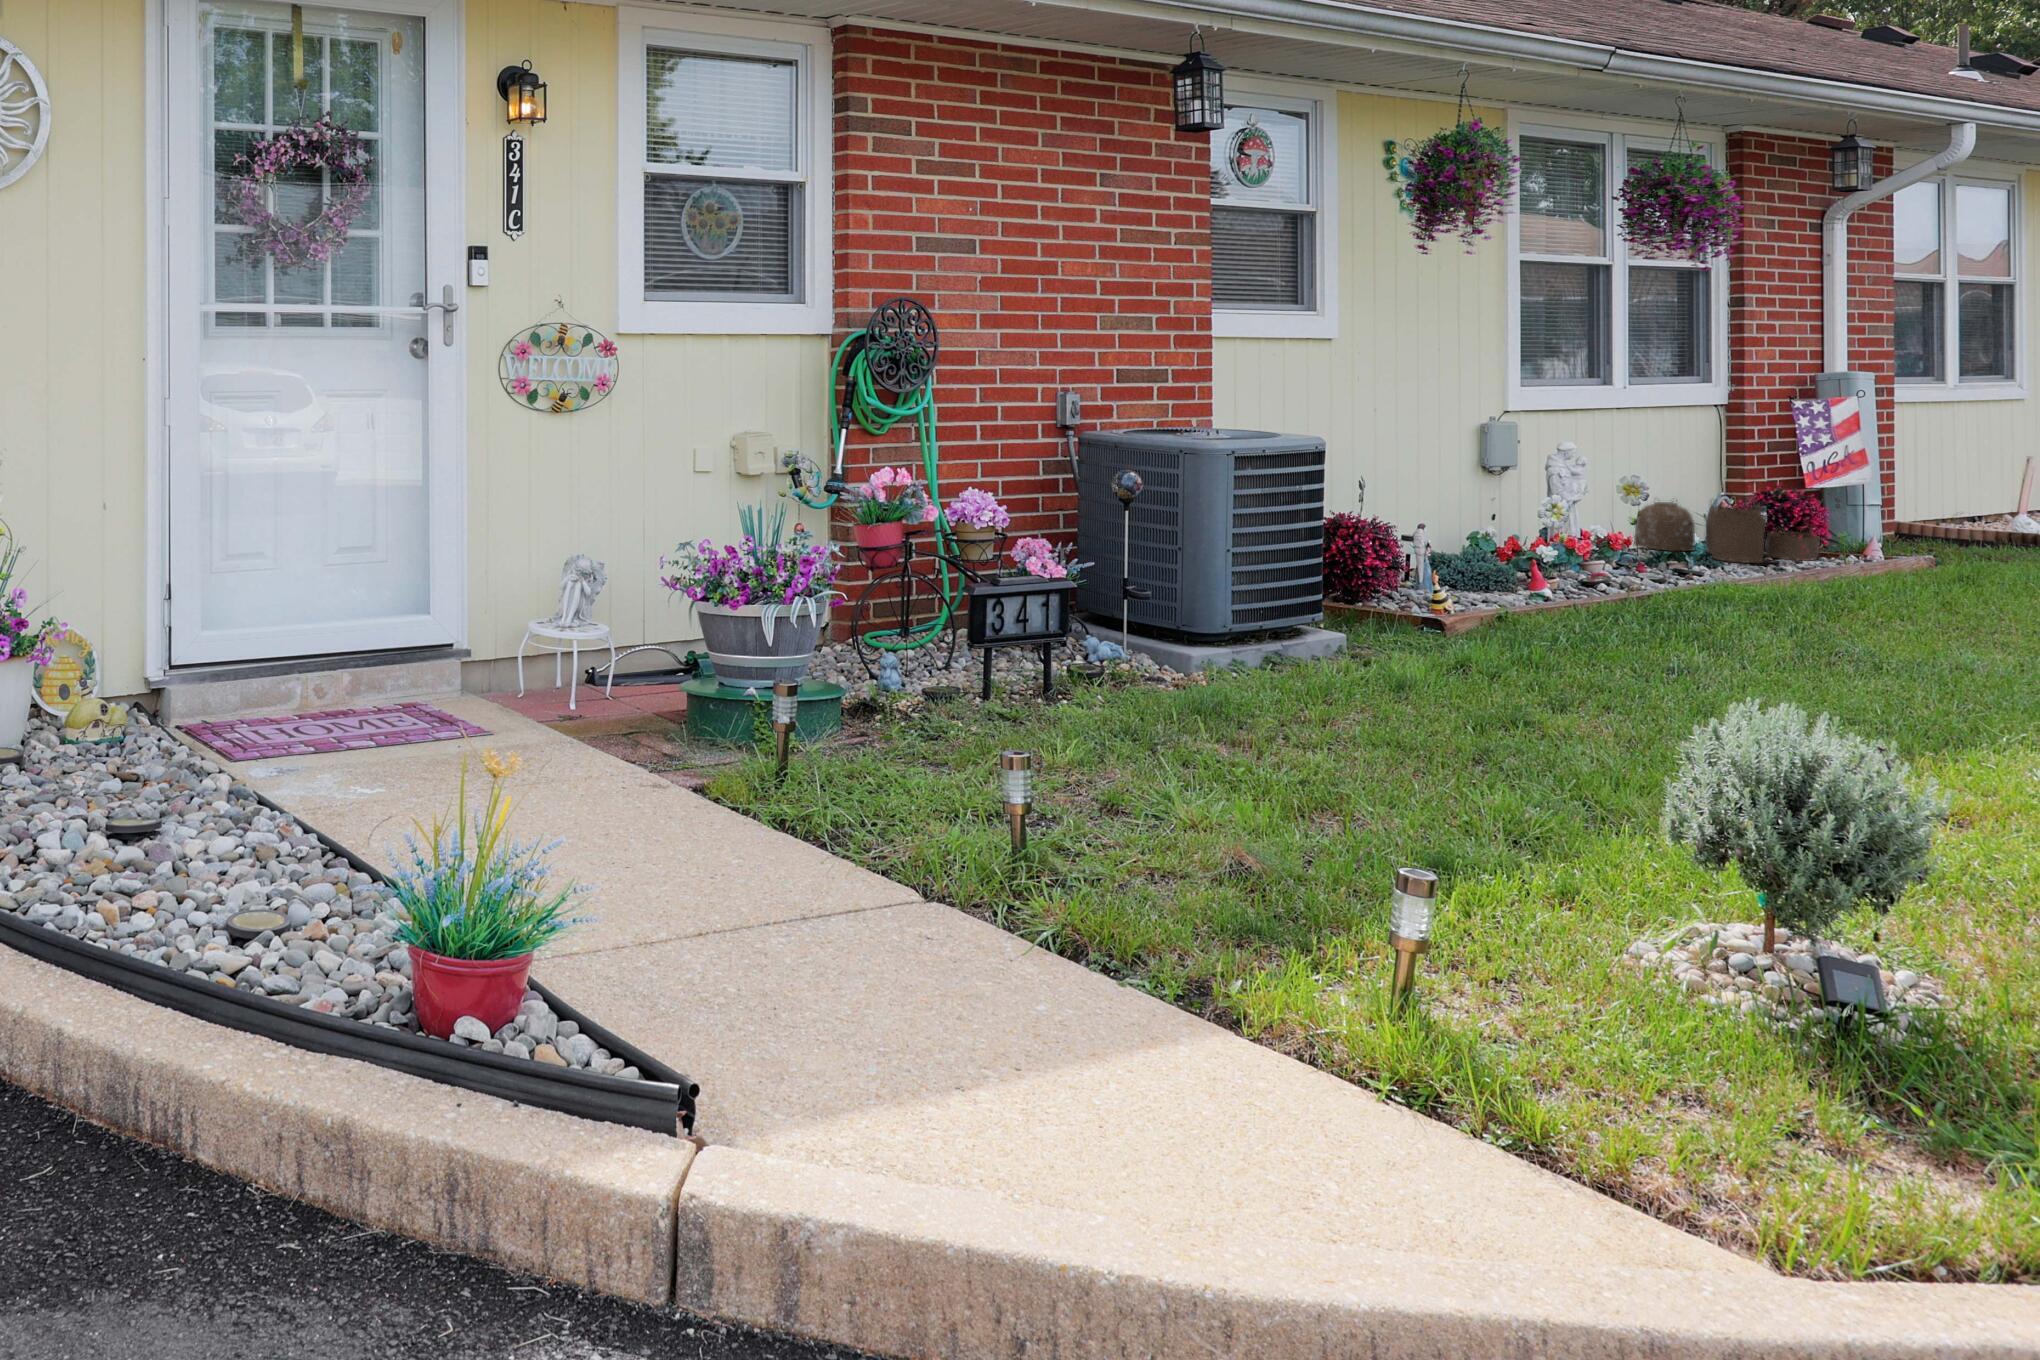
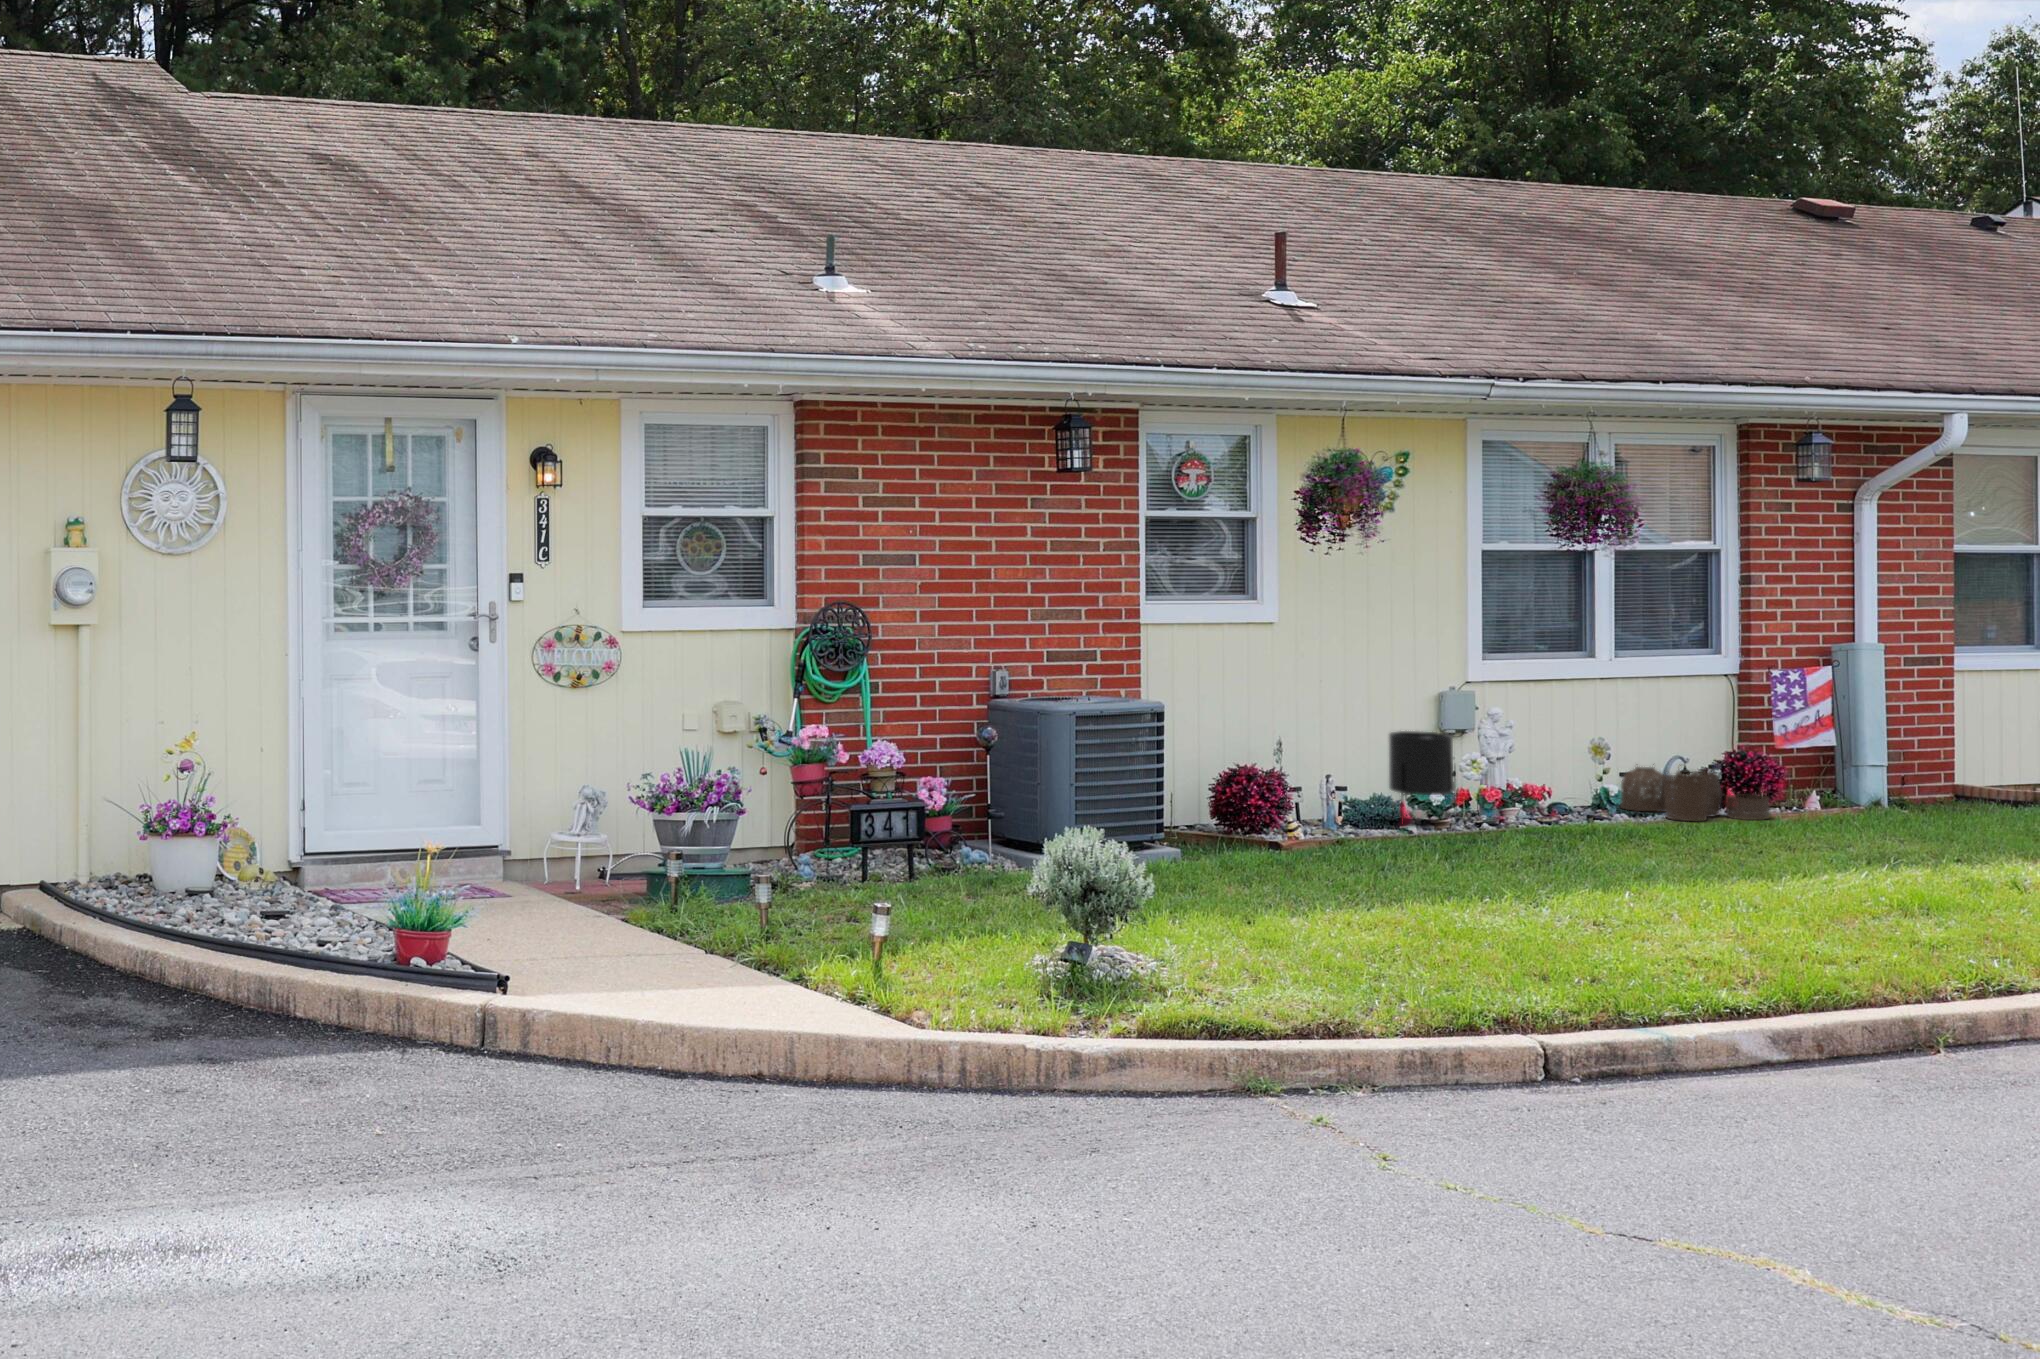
planter: none [1438,465,1521,572] -> present [1389,731,1455,822]

